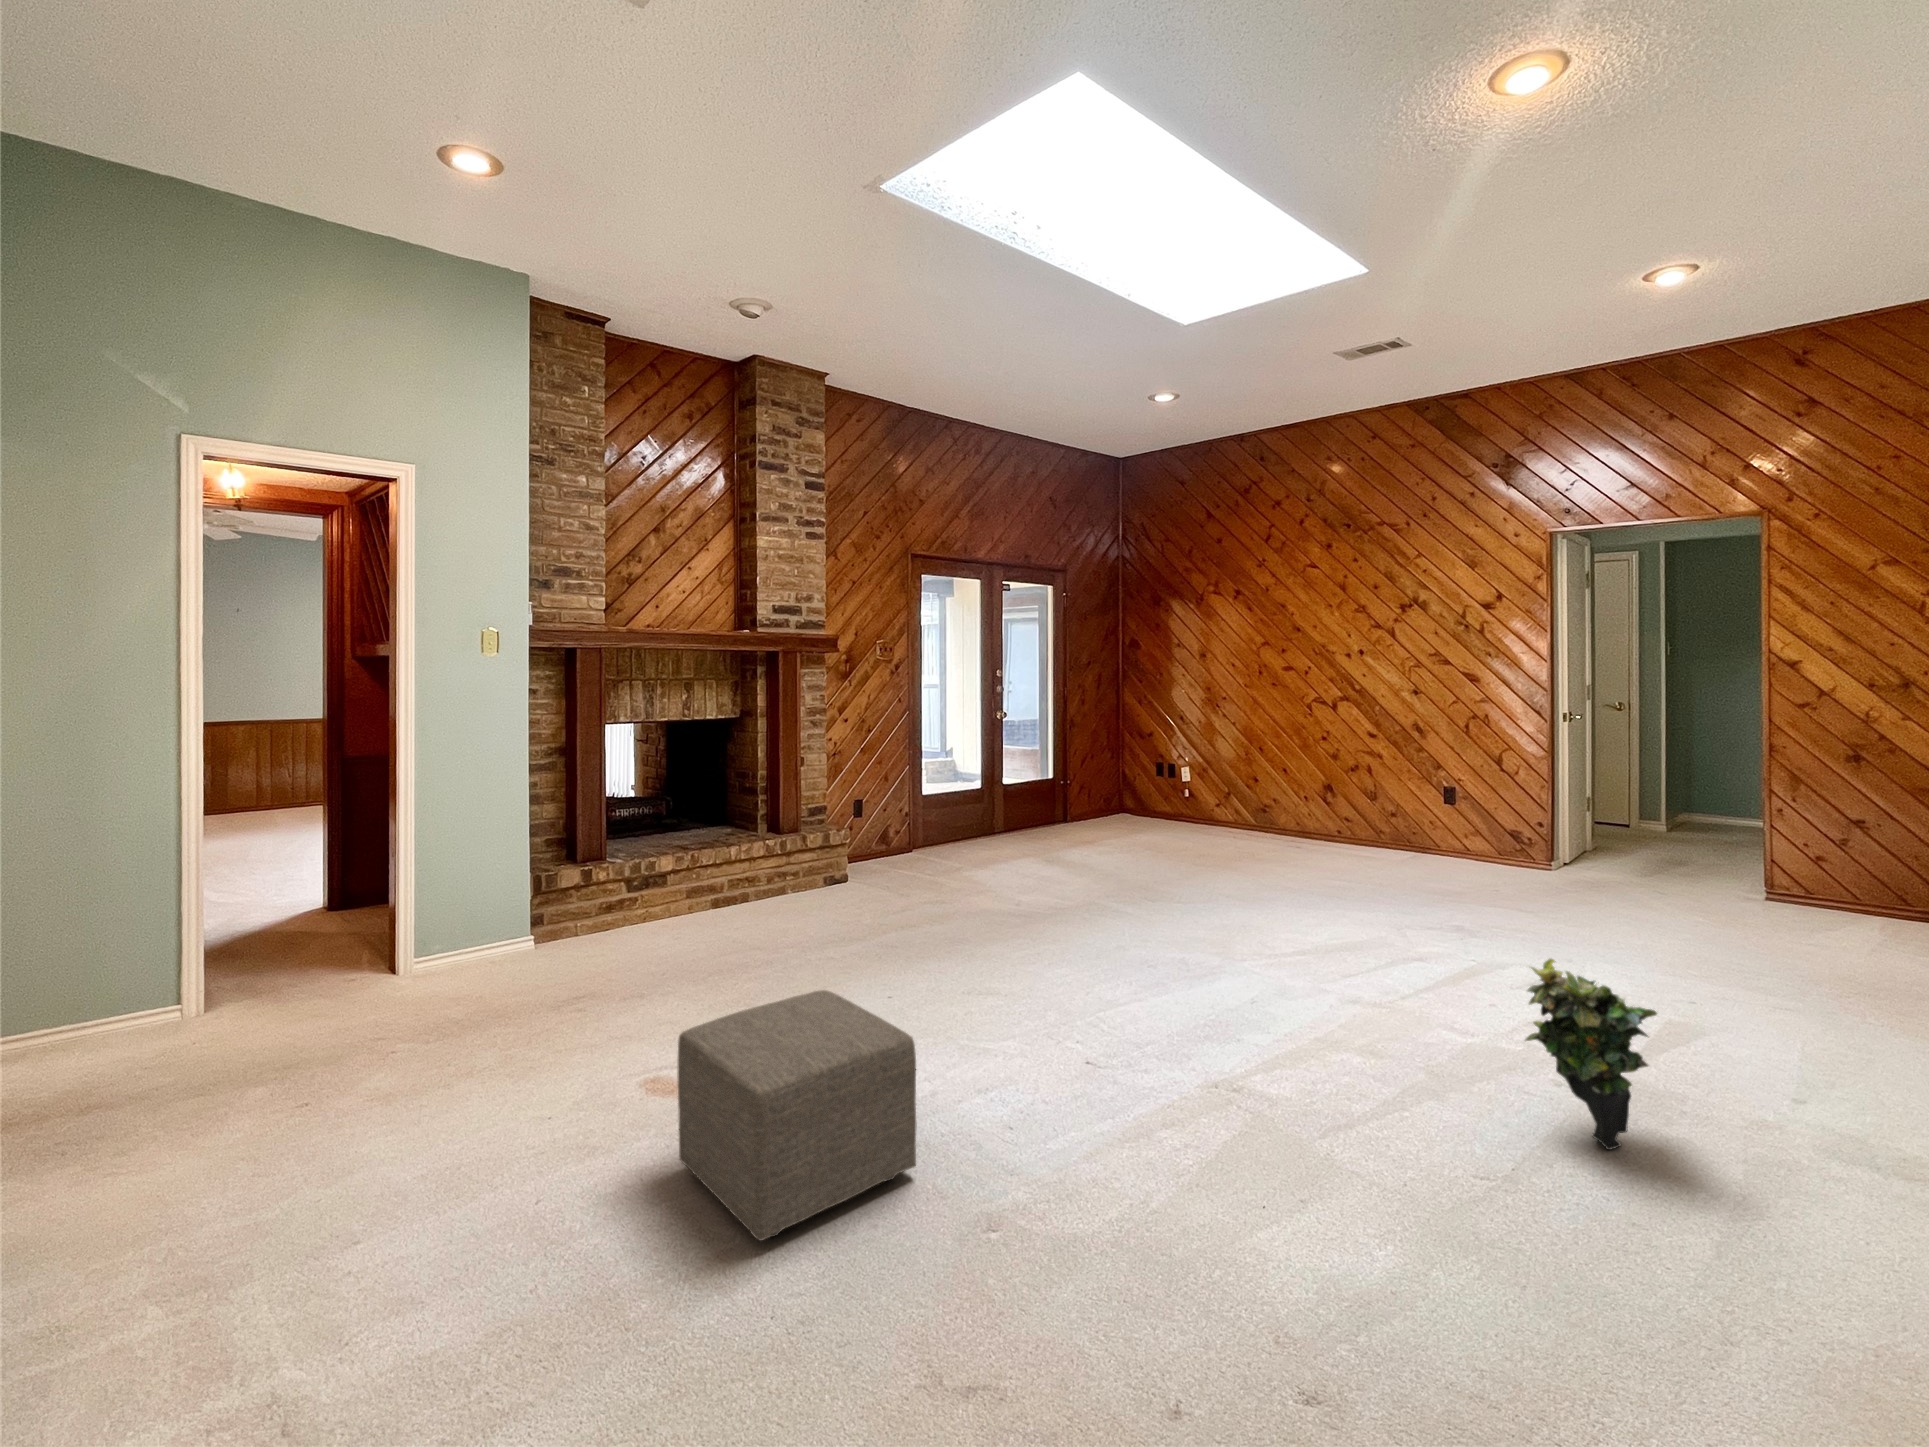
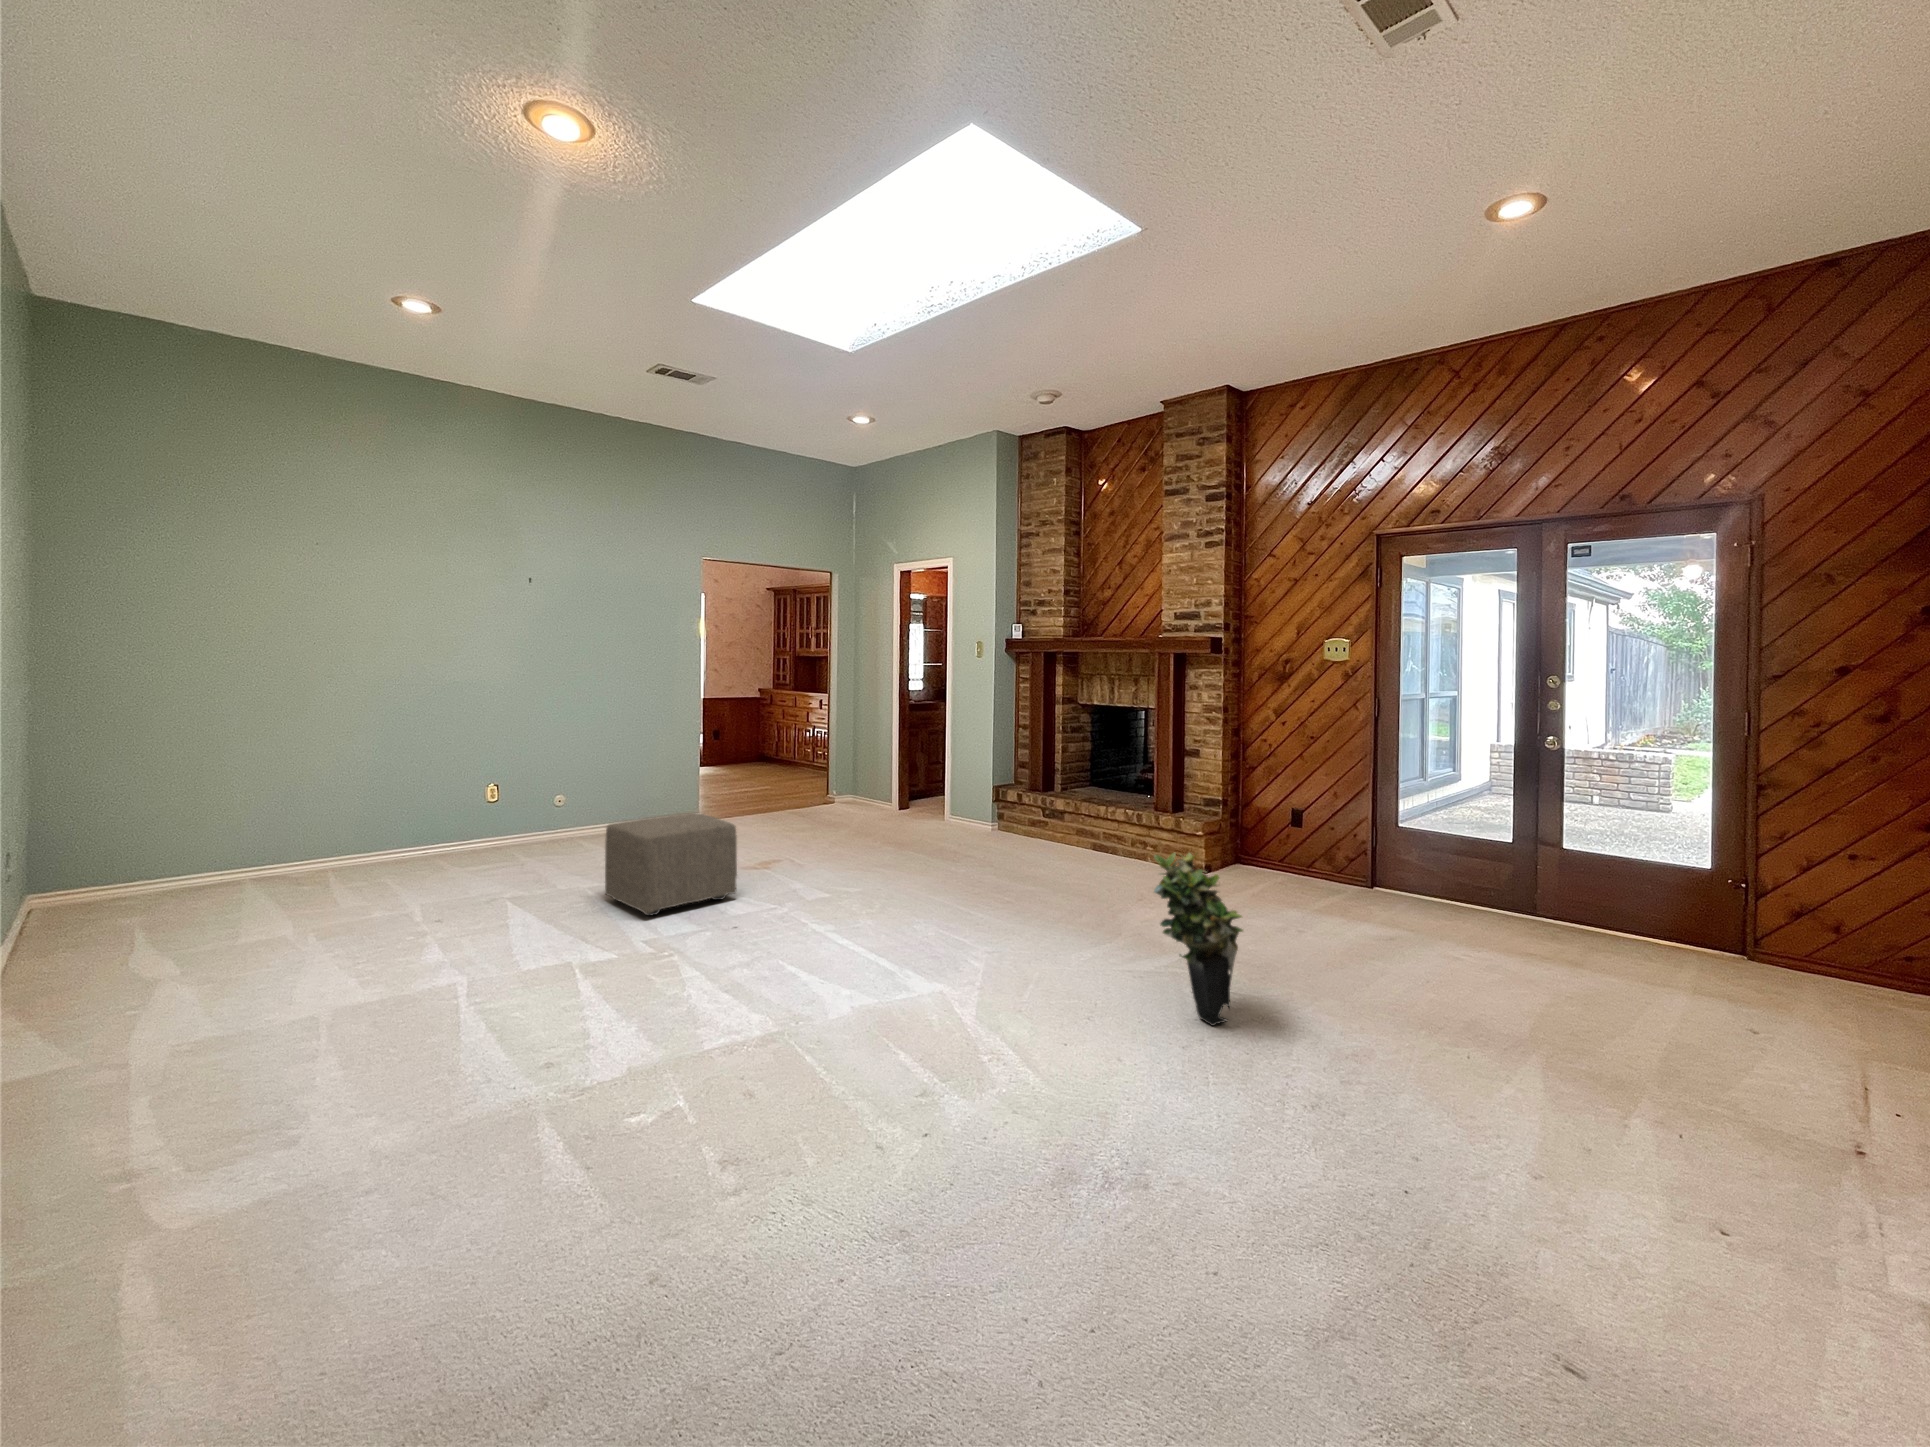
potted plant: present [1525,958,1657,1150] -> present [1154,853,1243,1026]

